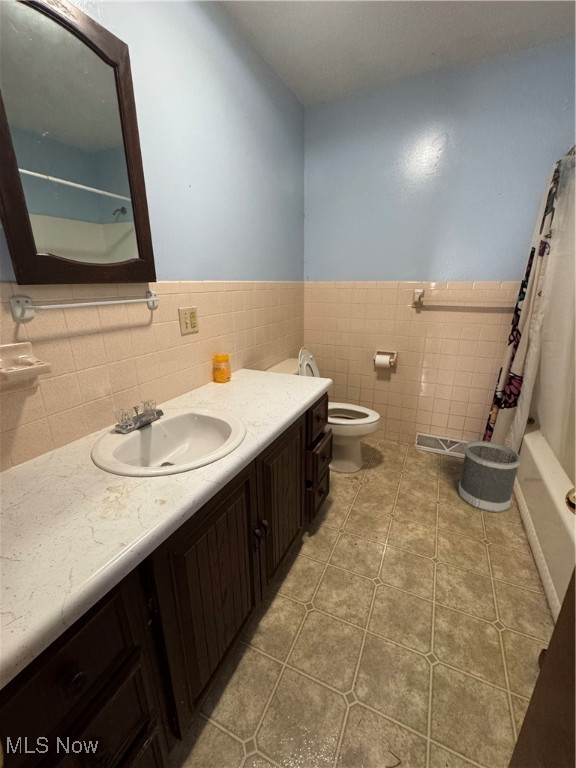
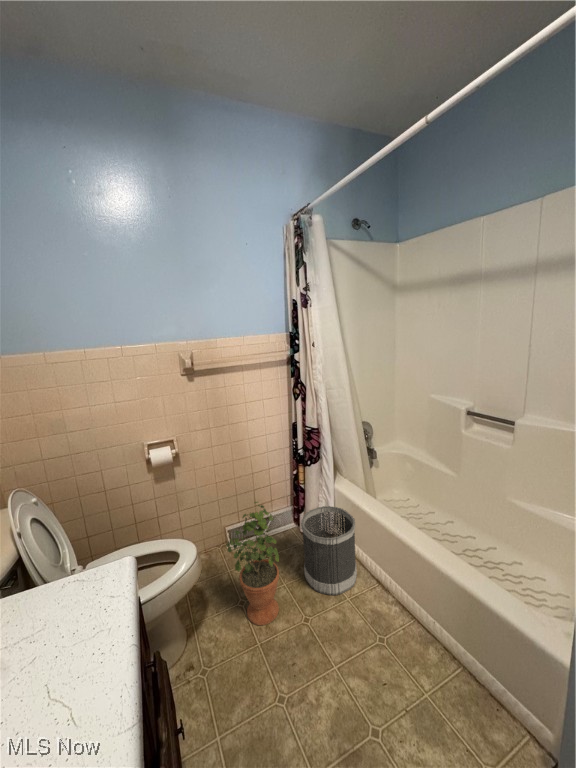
potted plant: none [397,407,439,490] -> present [226,502,279,625]

